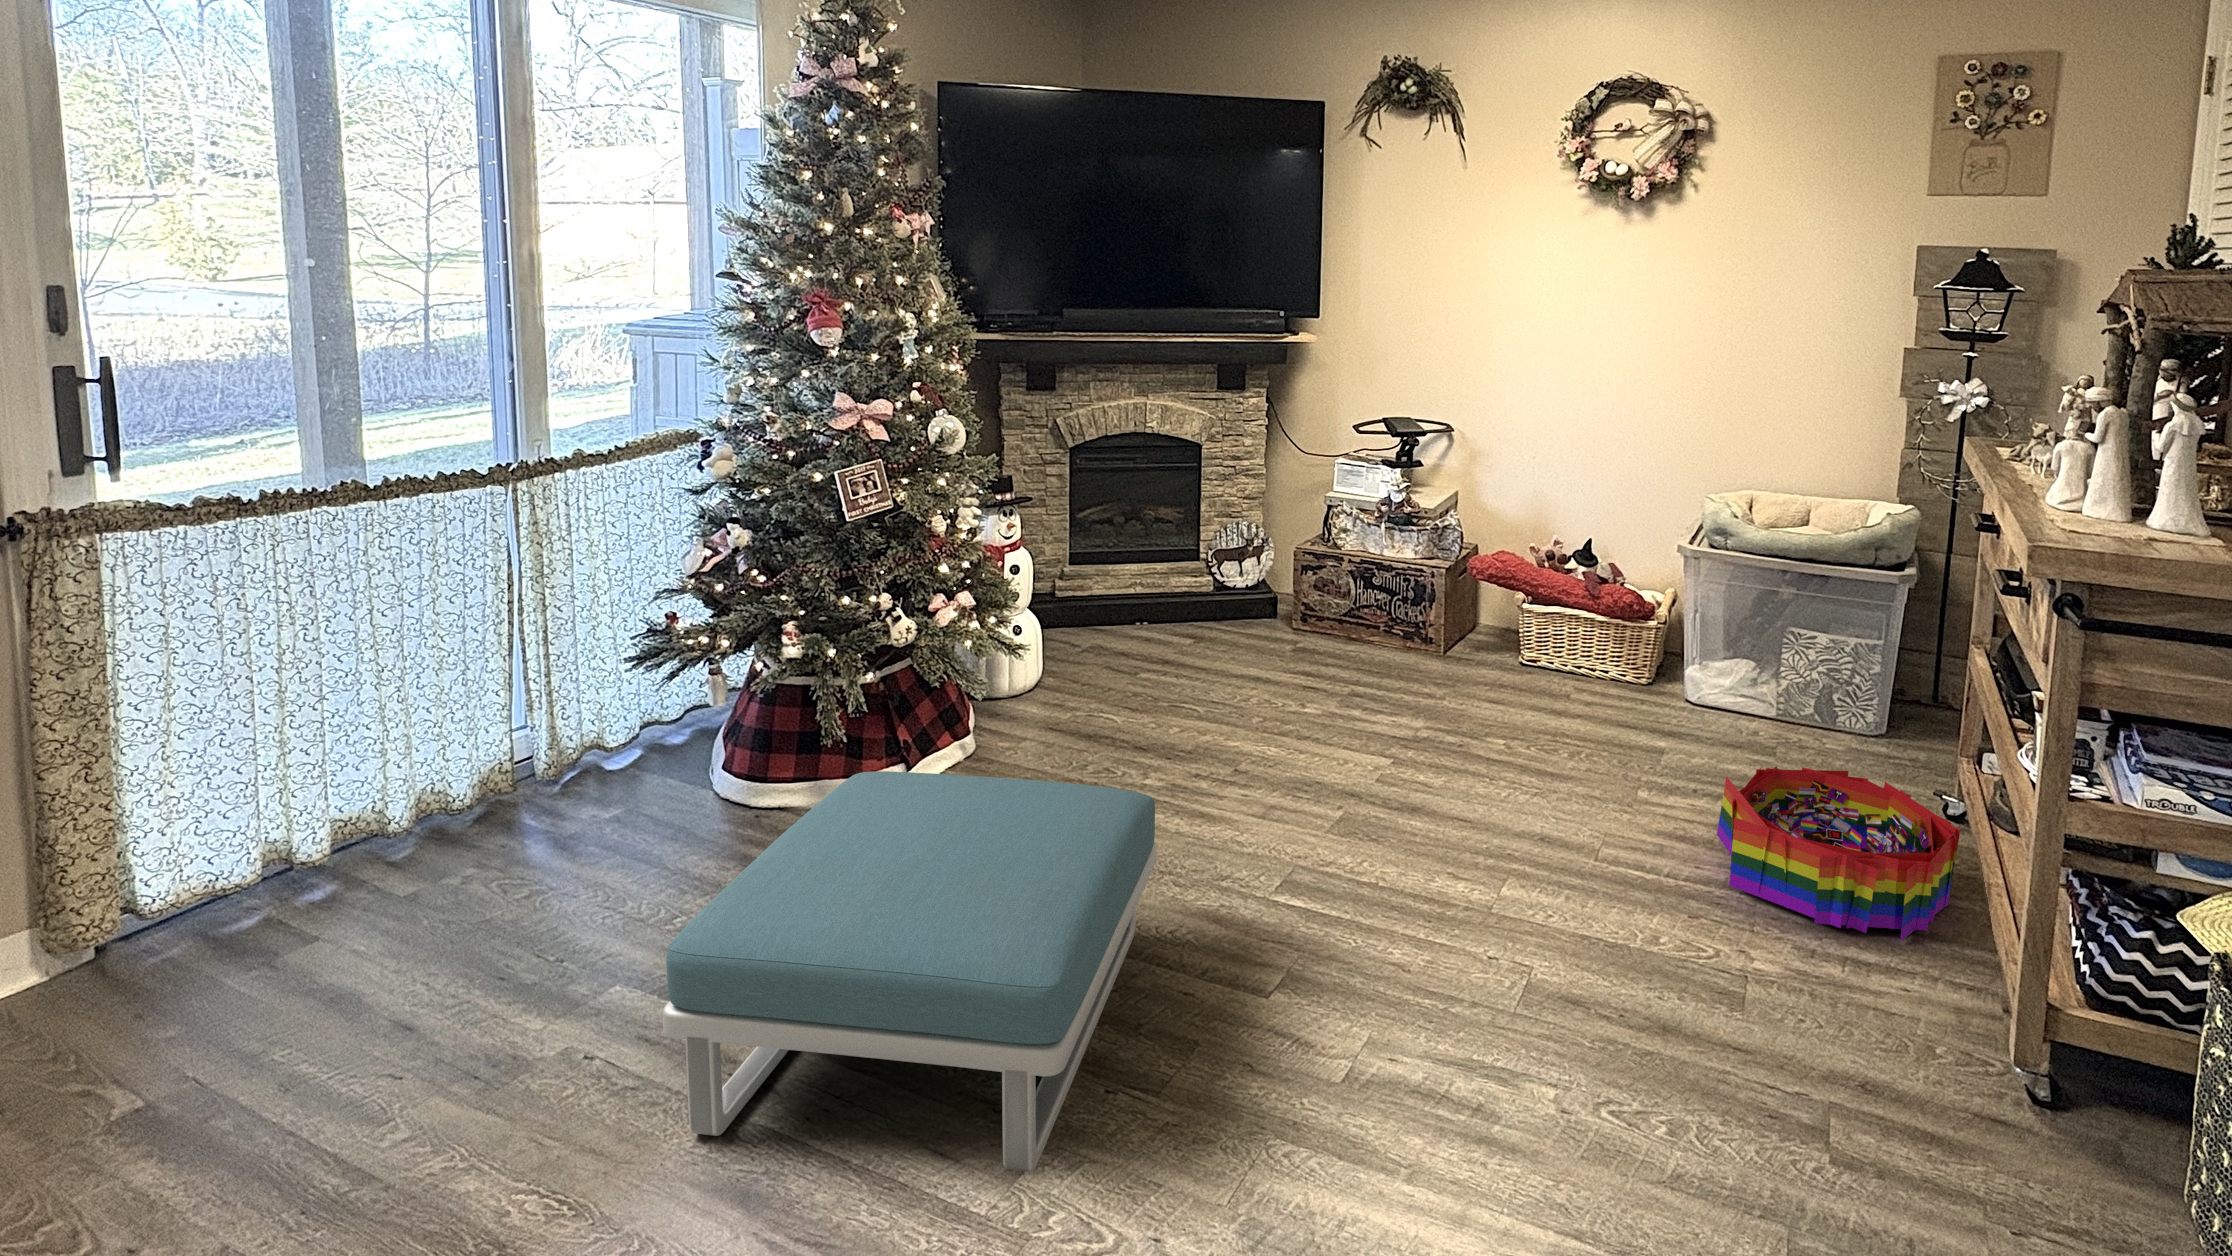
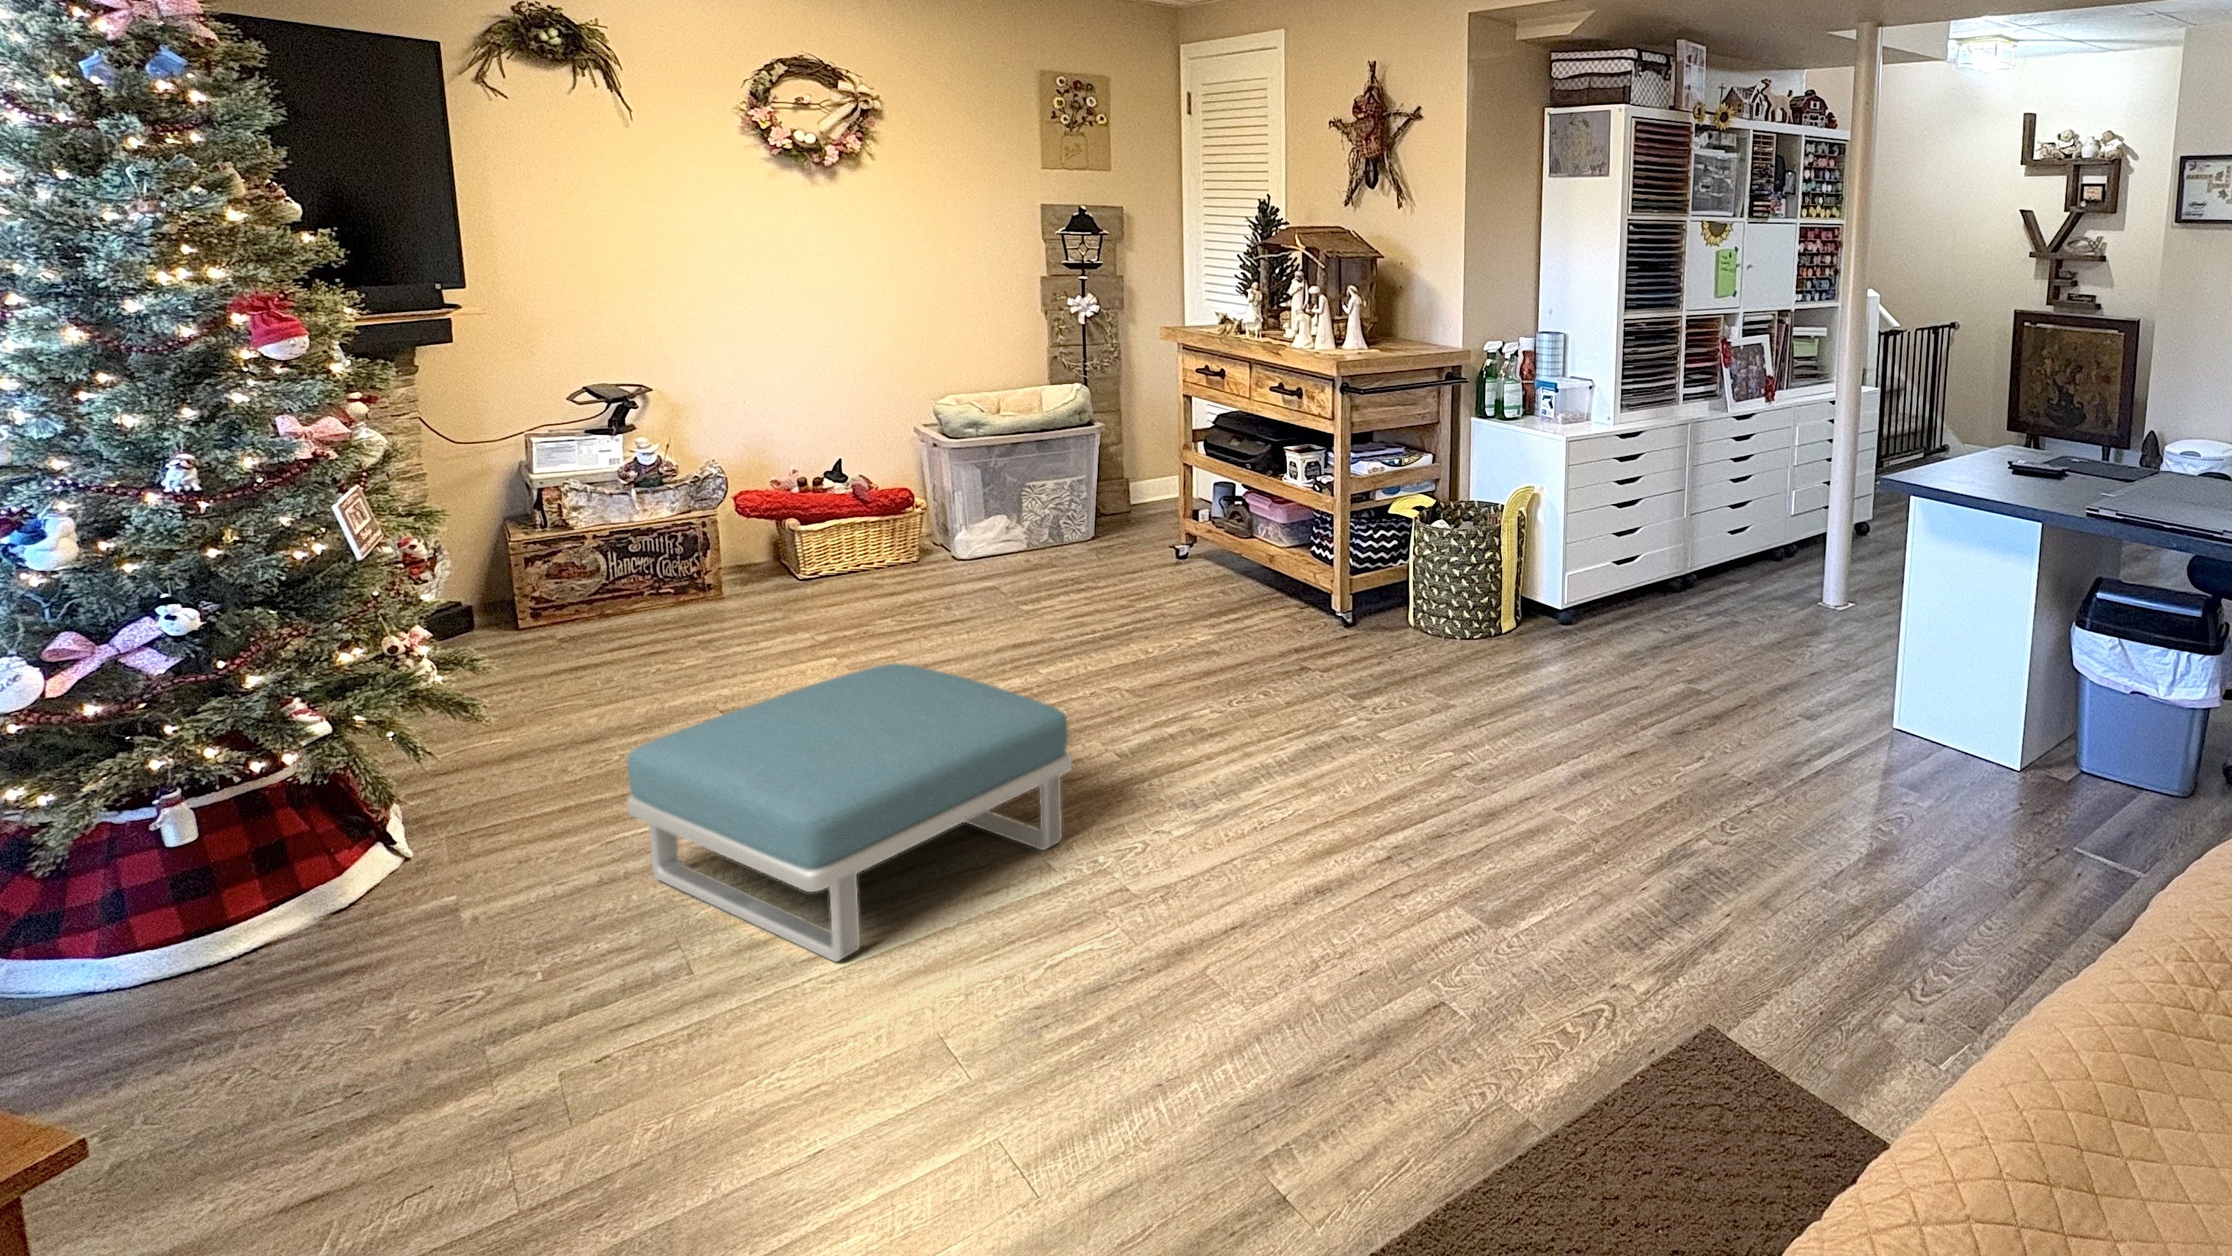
storage bin: present [1717,766,1960,941] -> none [1110,540,1241,618]

